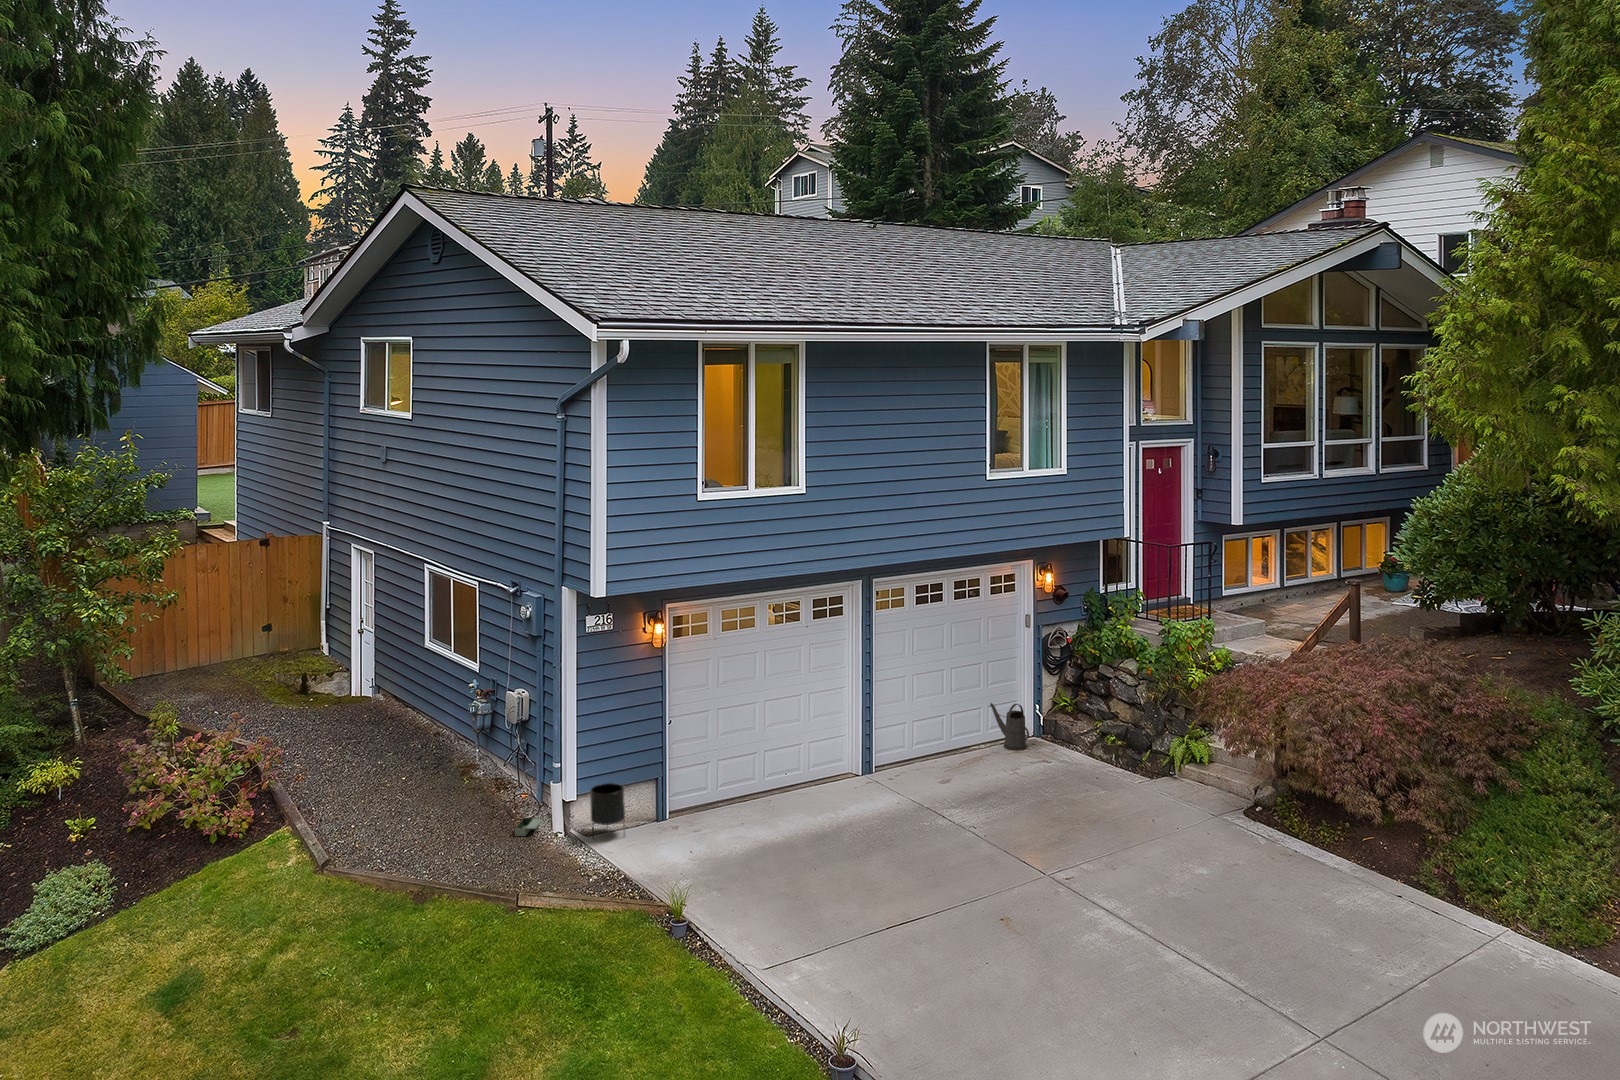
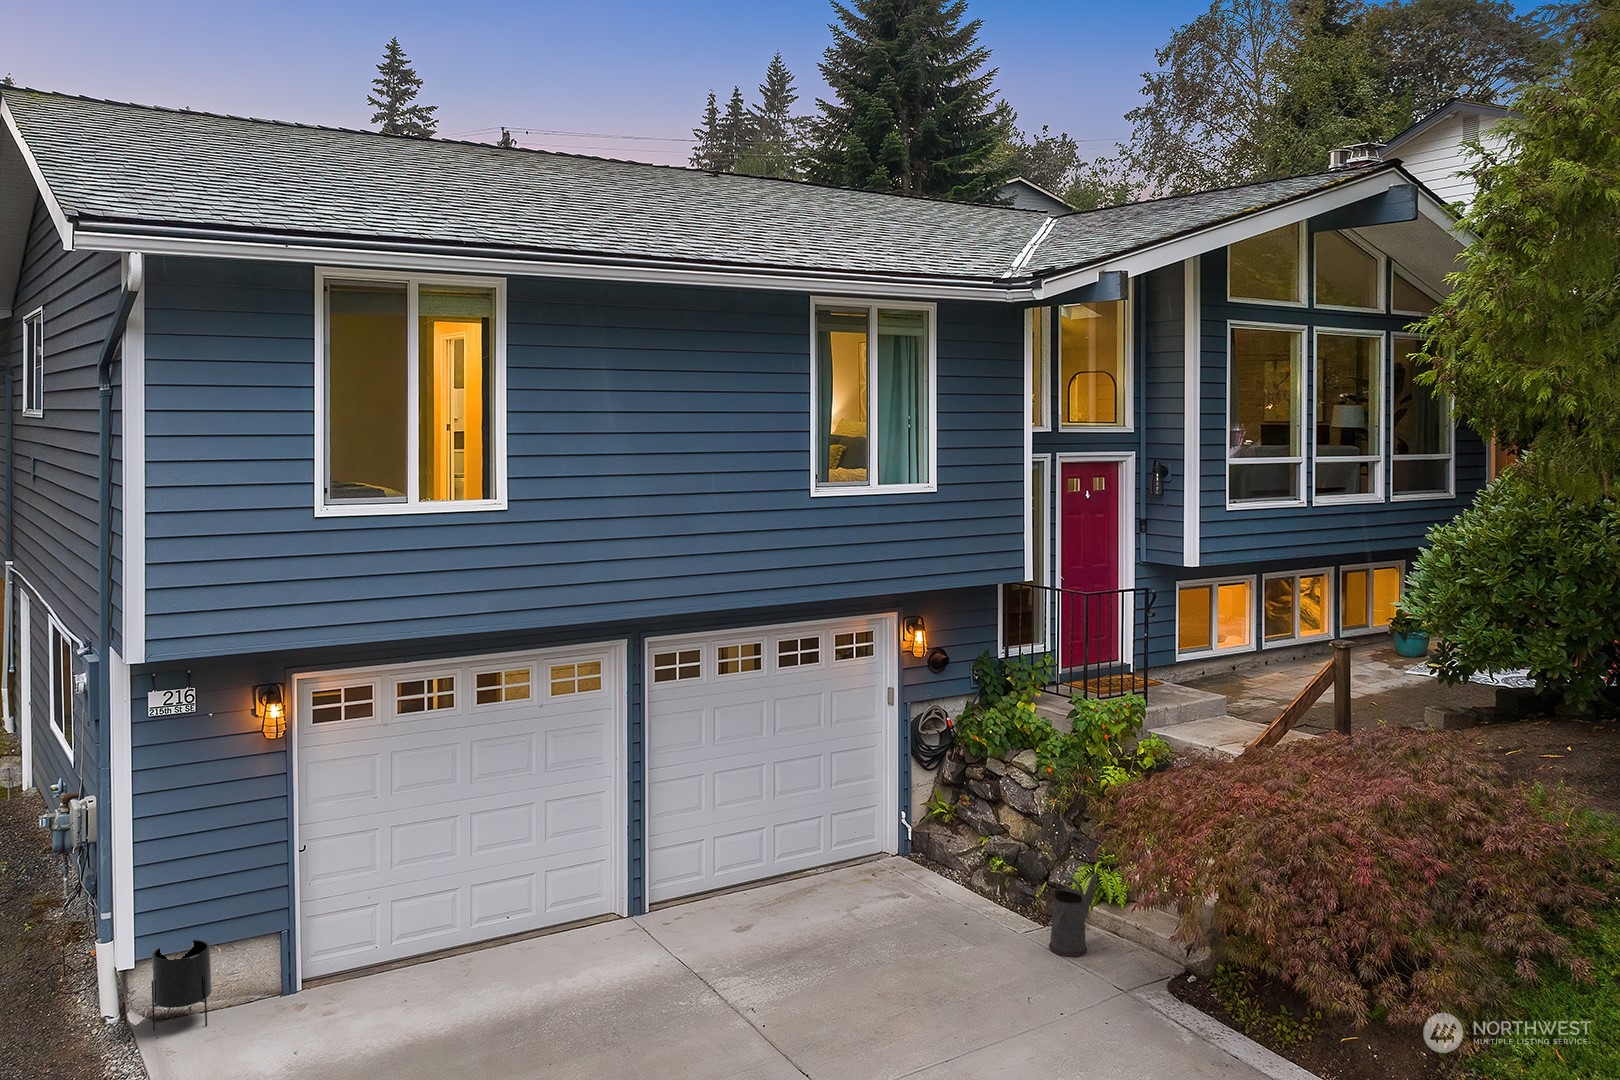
watering can: present [990,703,1029,750] -> present [1049,874,1097,957]
toolbox: present [515,817,543,836] -> none [37,991,96,1023]

